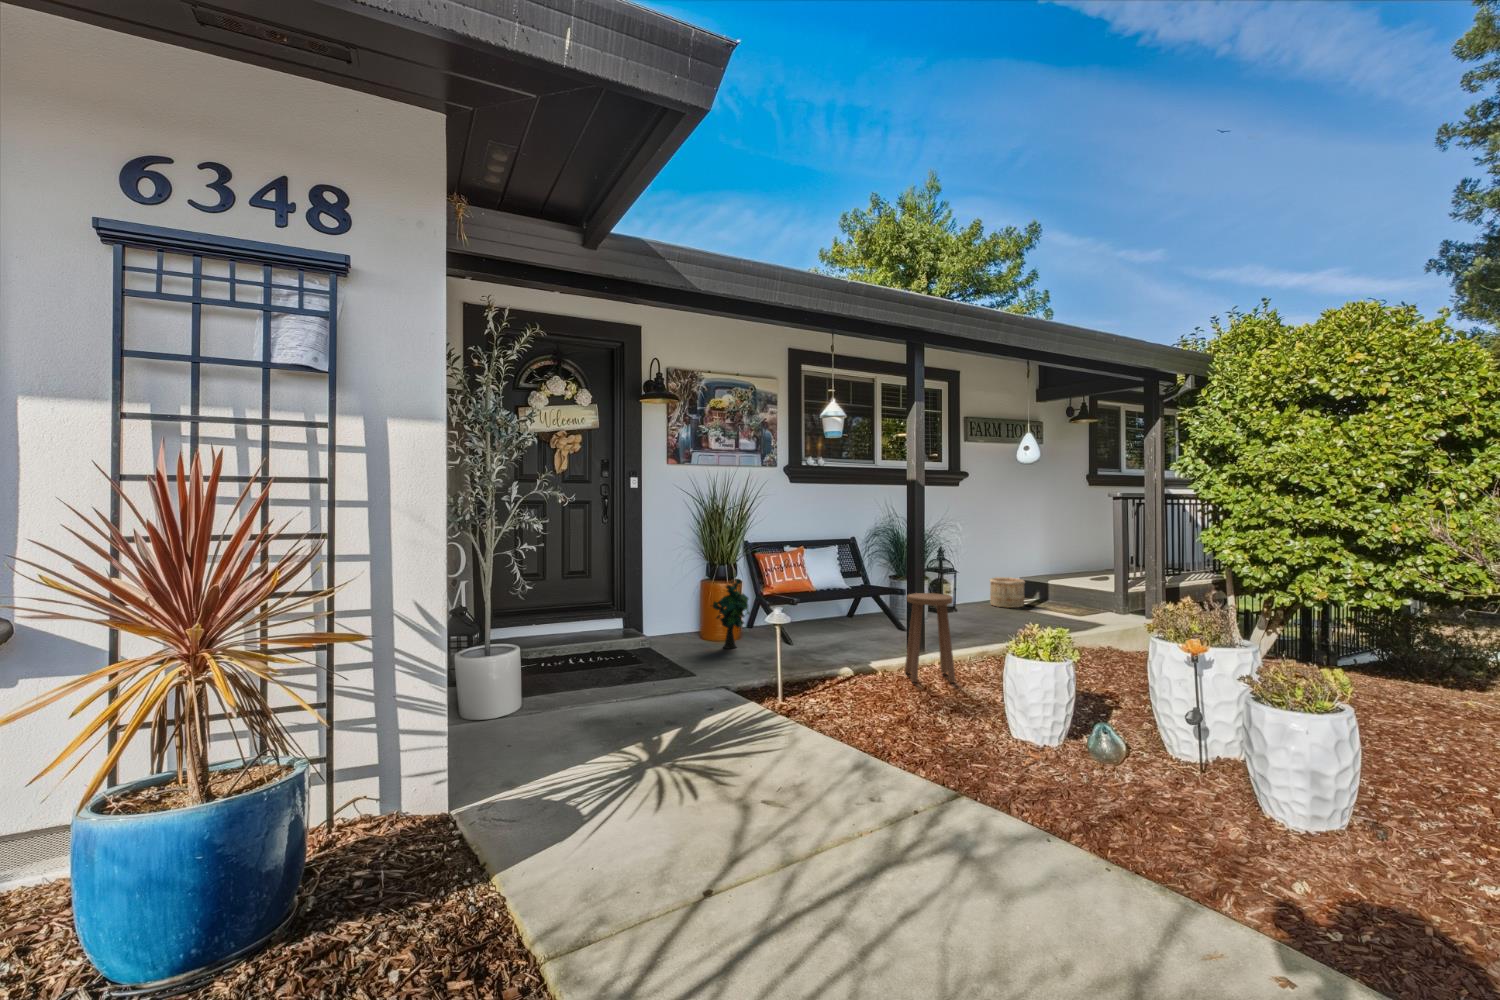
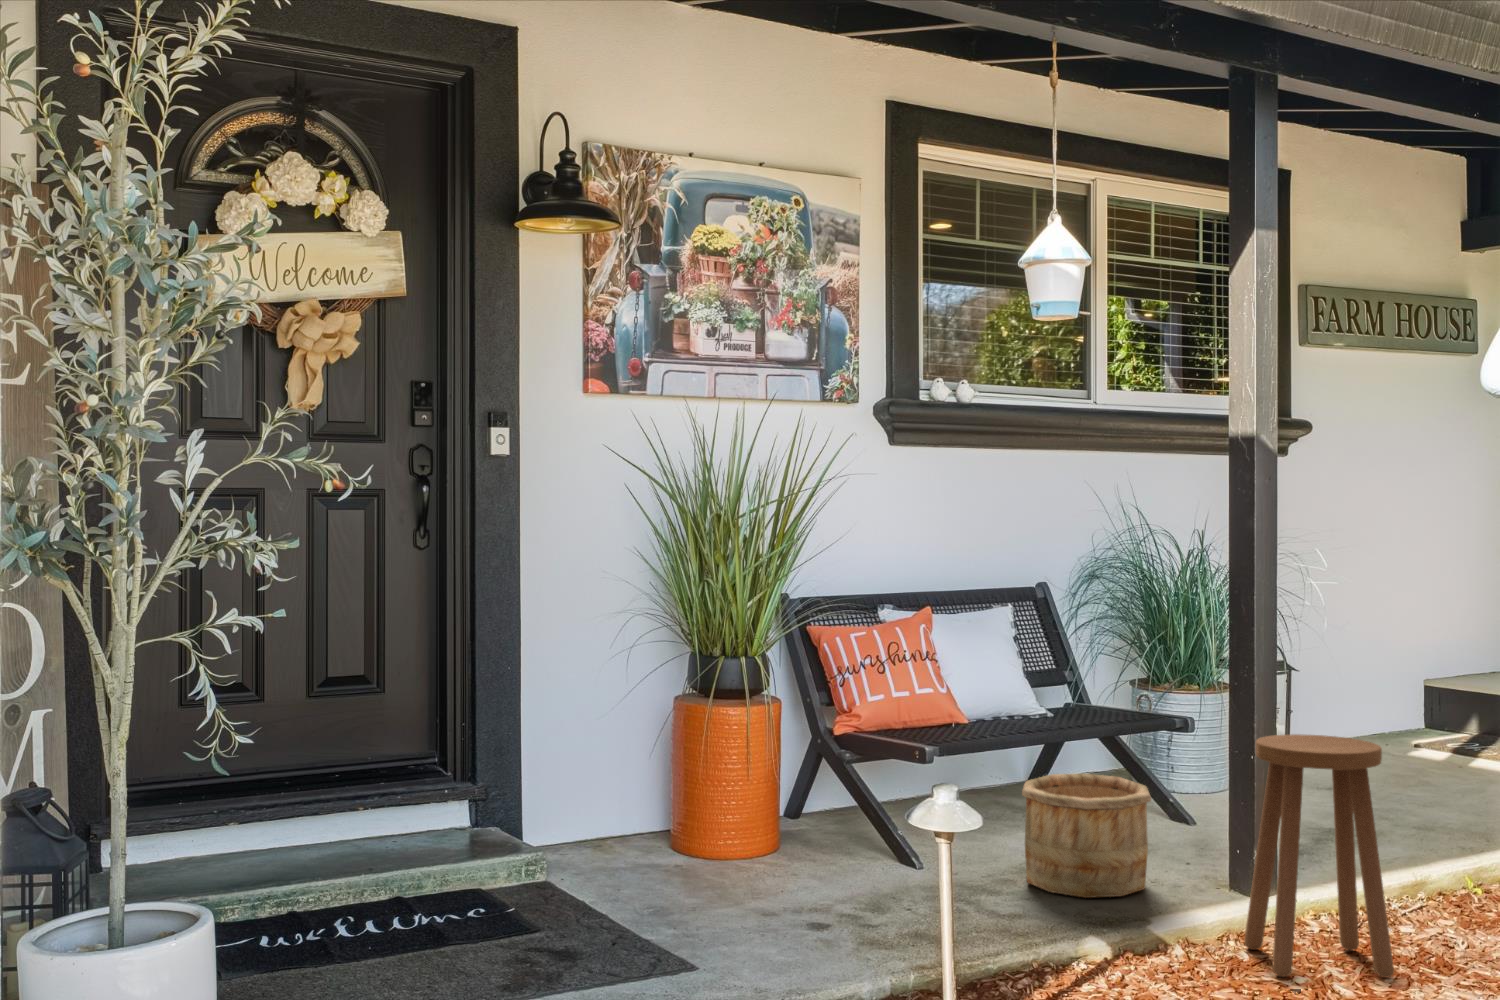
wooden bucket: present [990,577,1025,608] -> present [1022,774,1151,898]
decorative plant: present [712,579,750,649] -> none [704,694,811,880]

